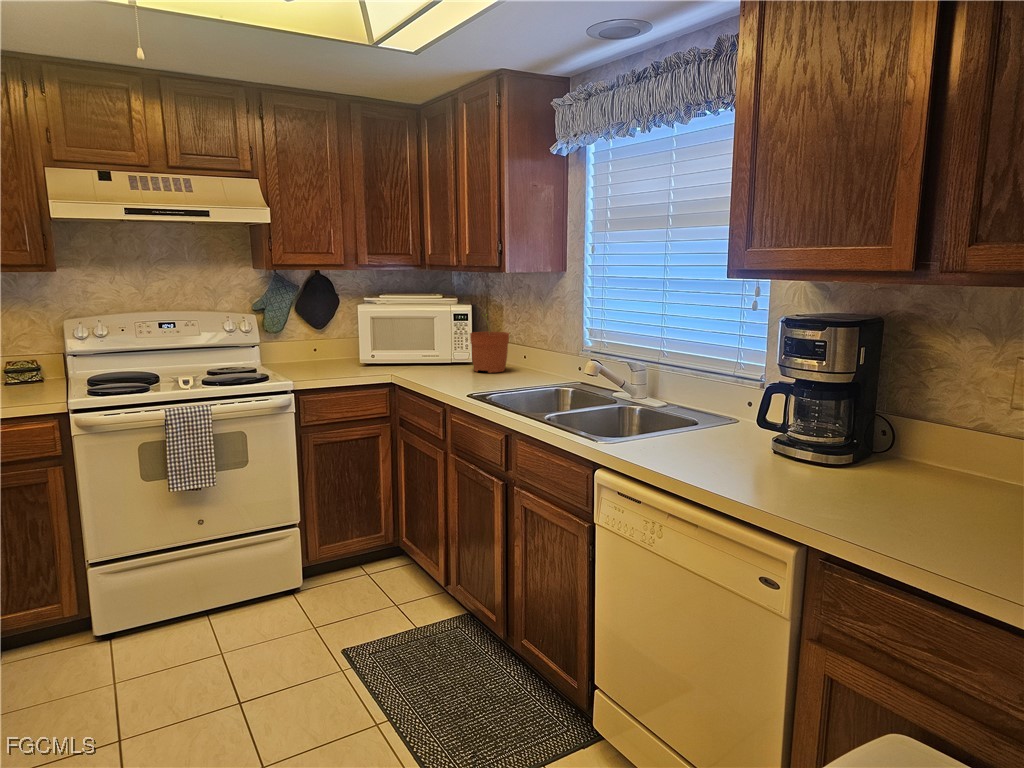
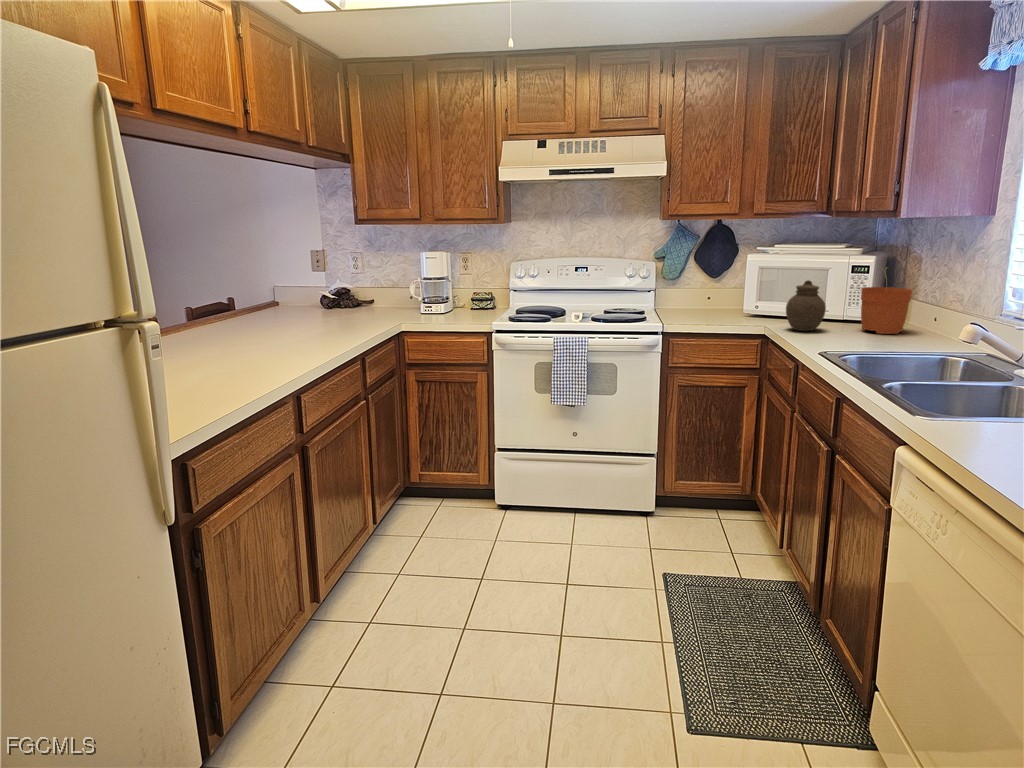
jar: none [411,329,446,376] -> present [786,280,826,331]

